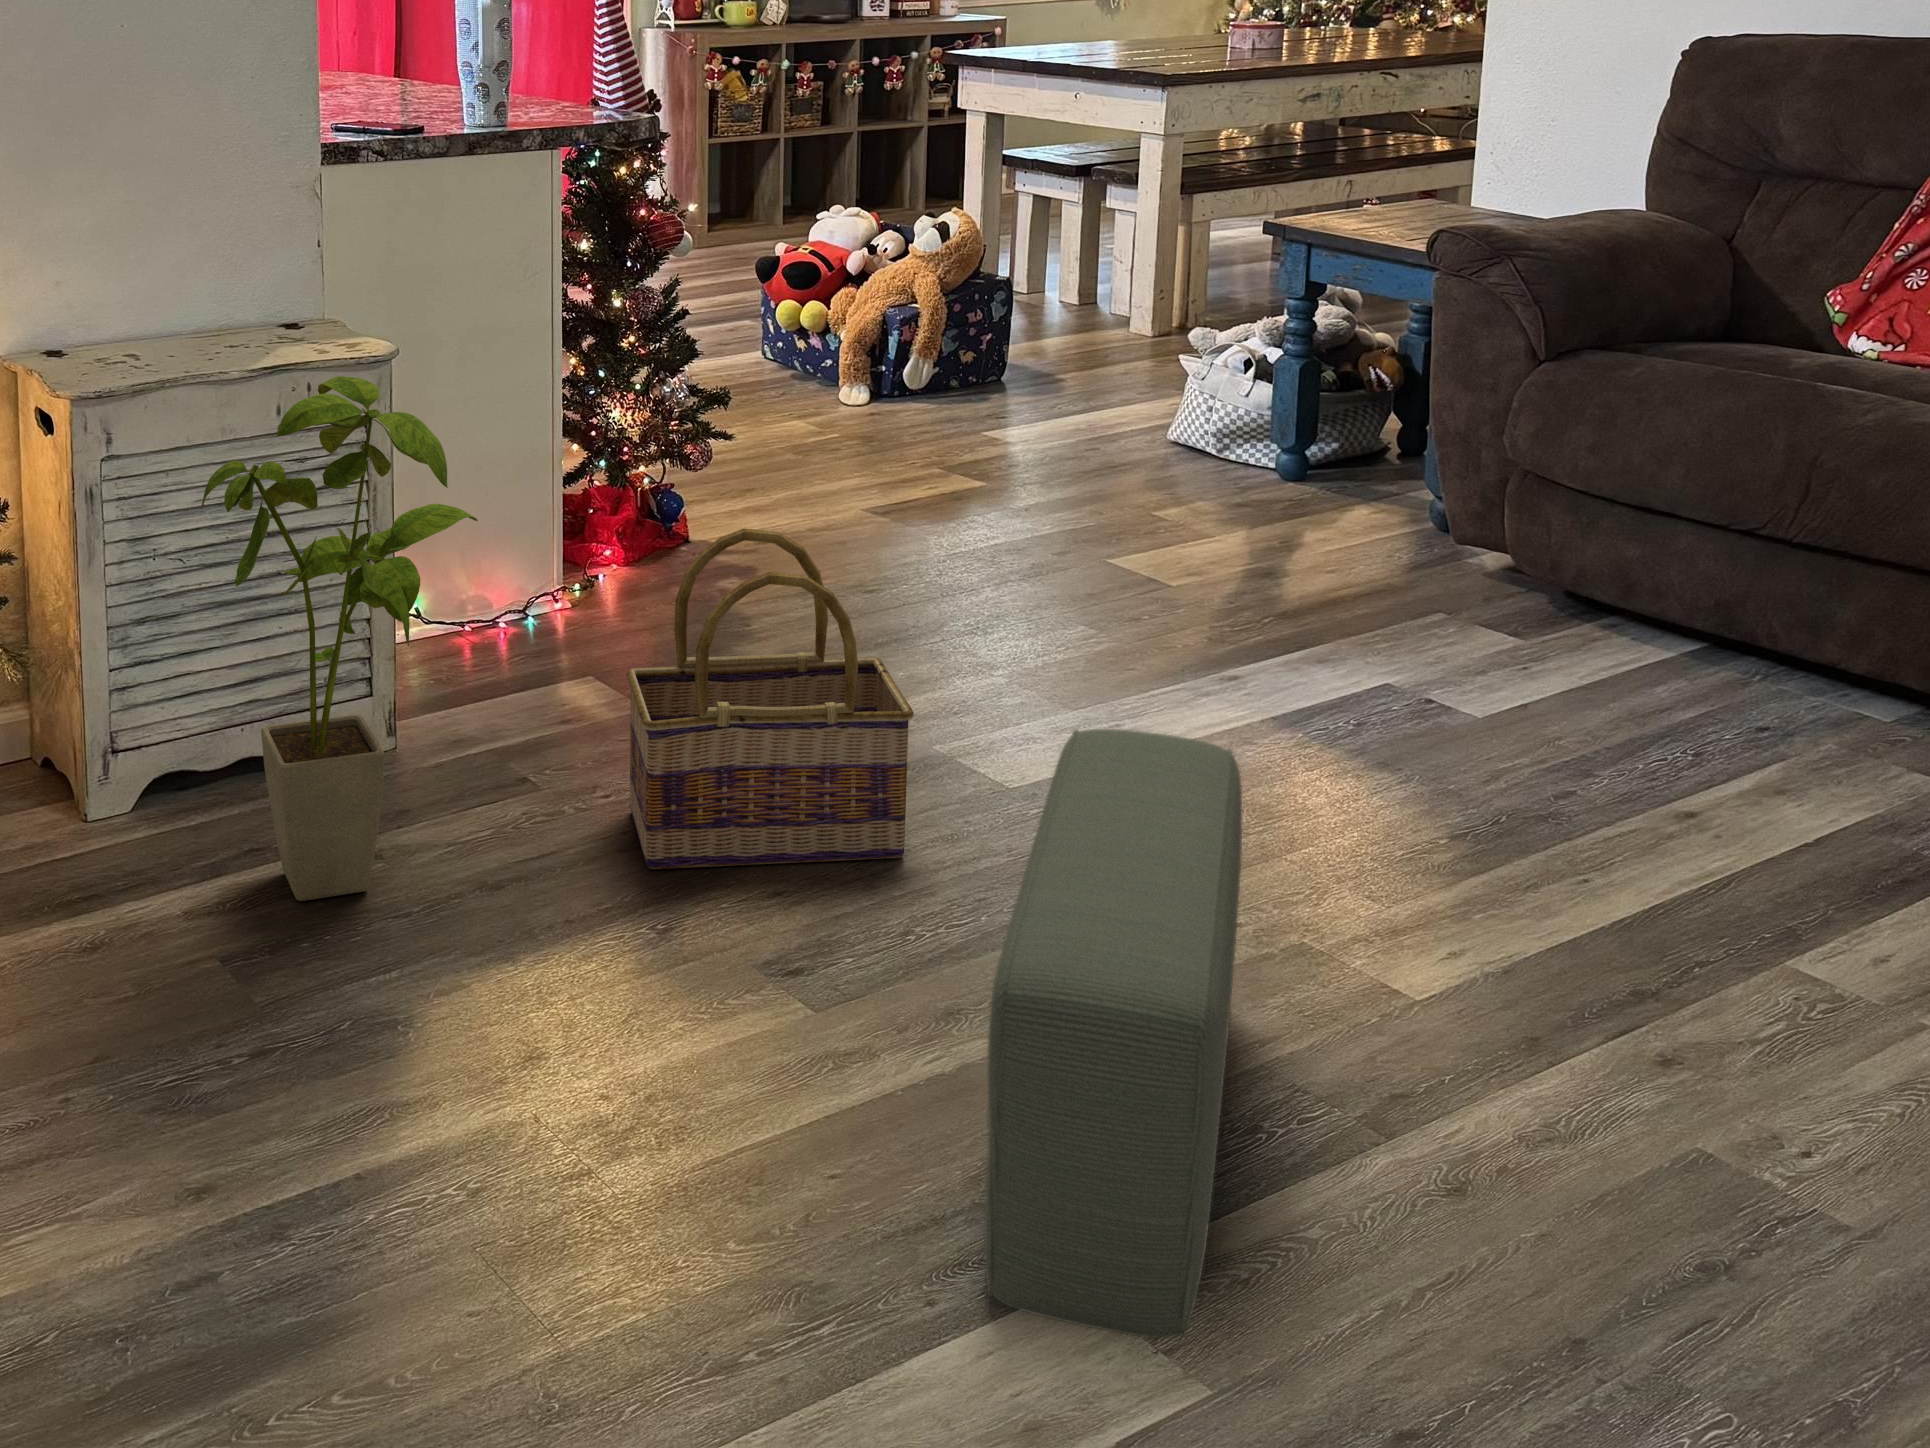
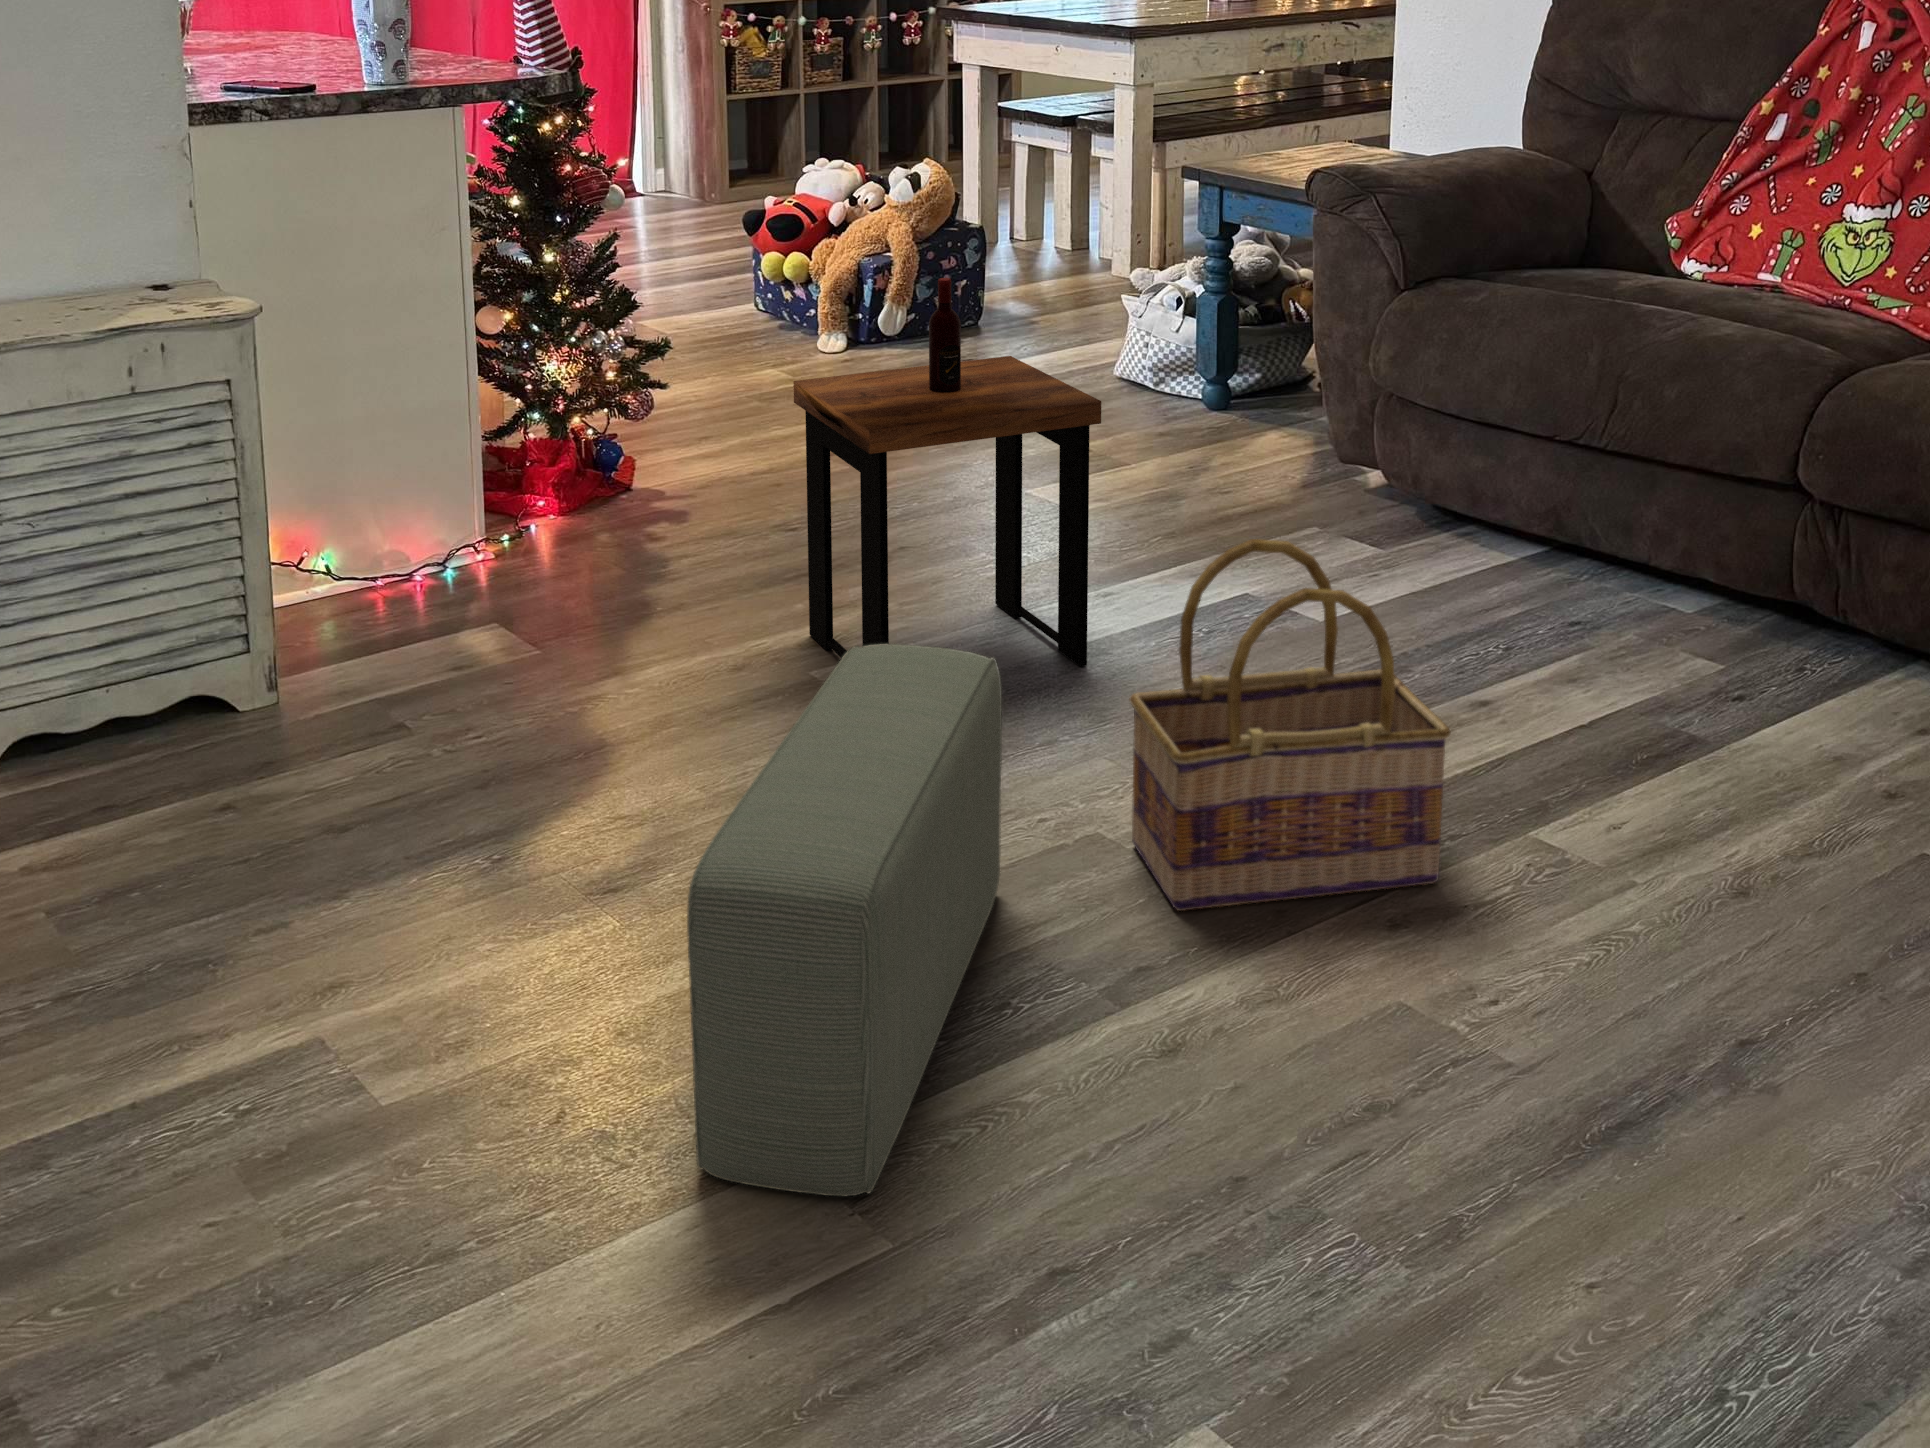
side table: none [923,337,1264,781] -> present [793,278,1101,667]
house plant: present [201,376,478,901] -> none [22,334,317,848]
basket: present [626,528,914,869] -> present [1129,539,1451,911]

